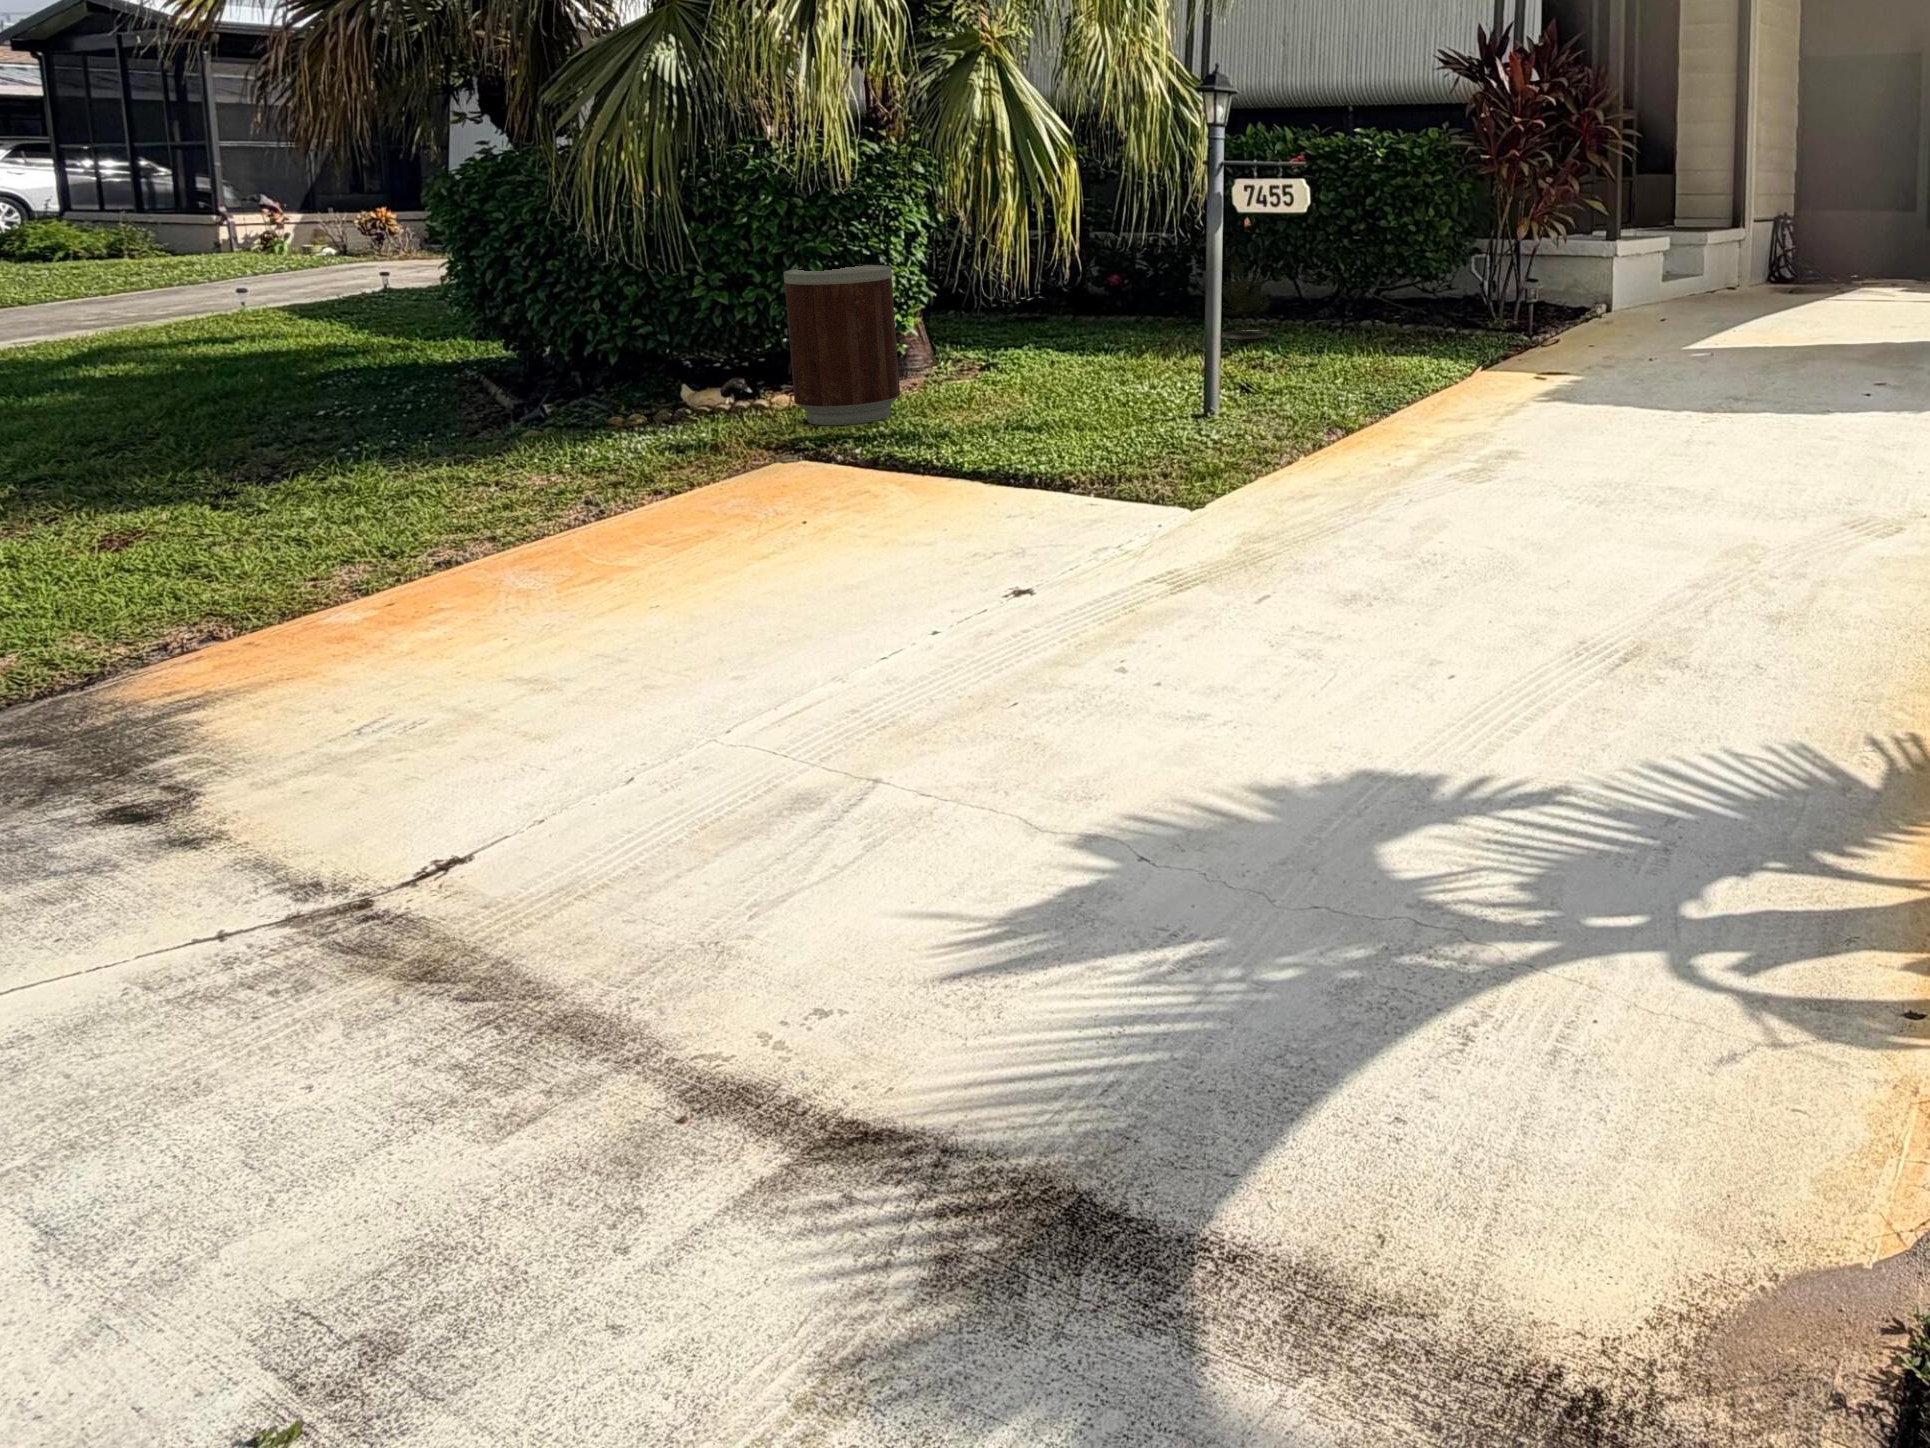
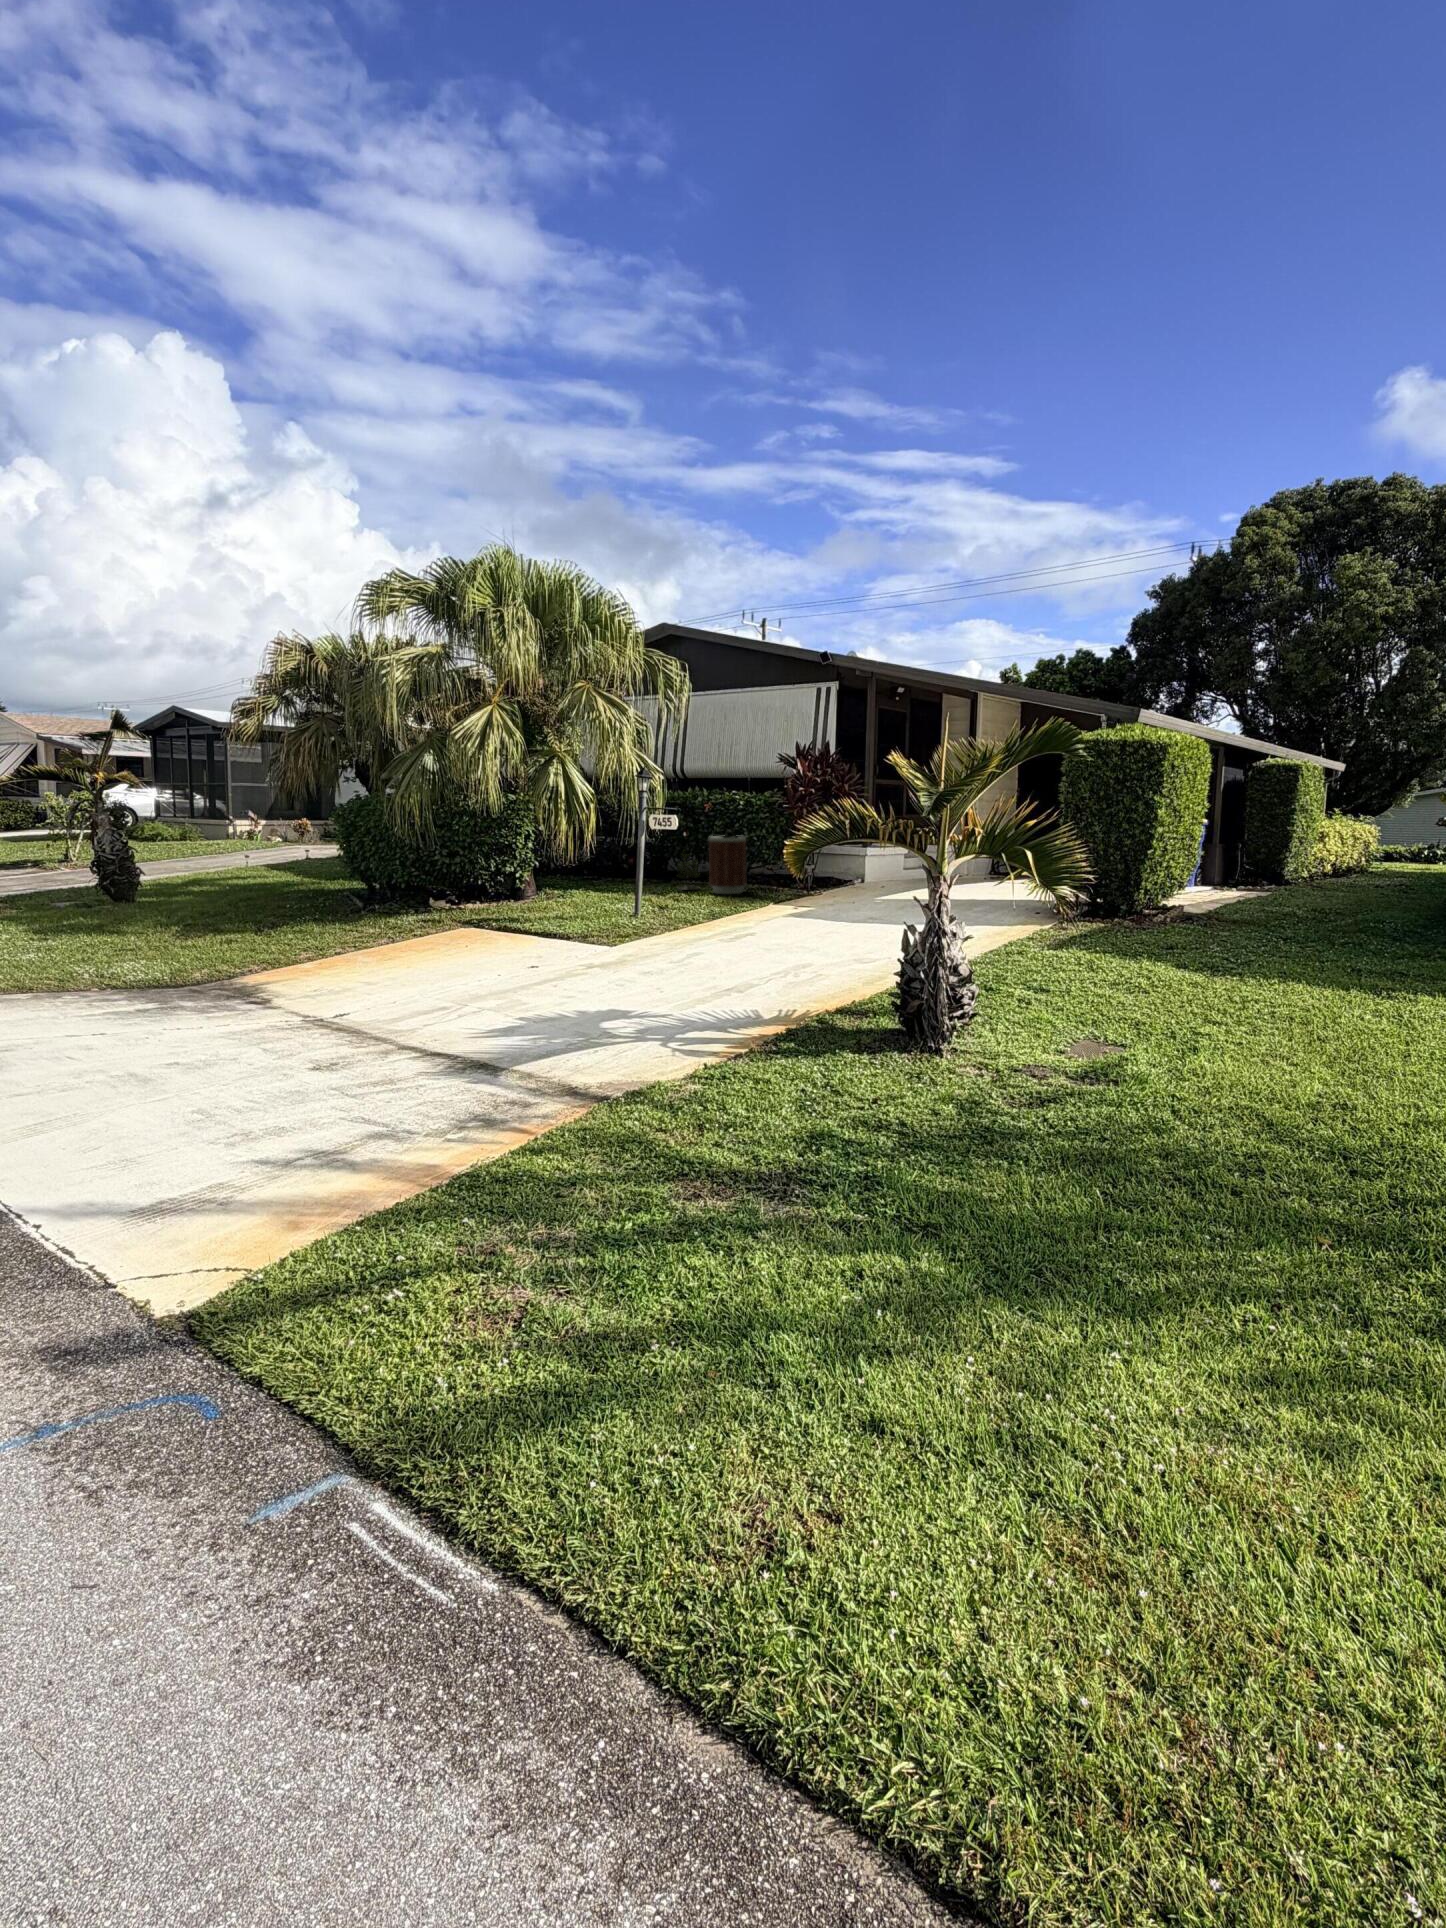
trash can: present [784,265,900,425] -> present [709,836,746,894]

